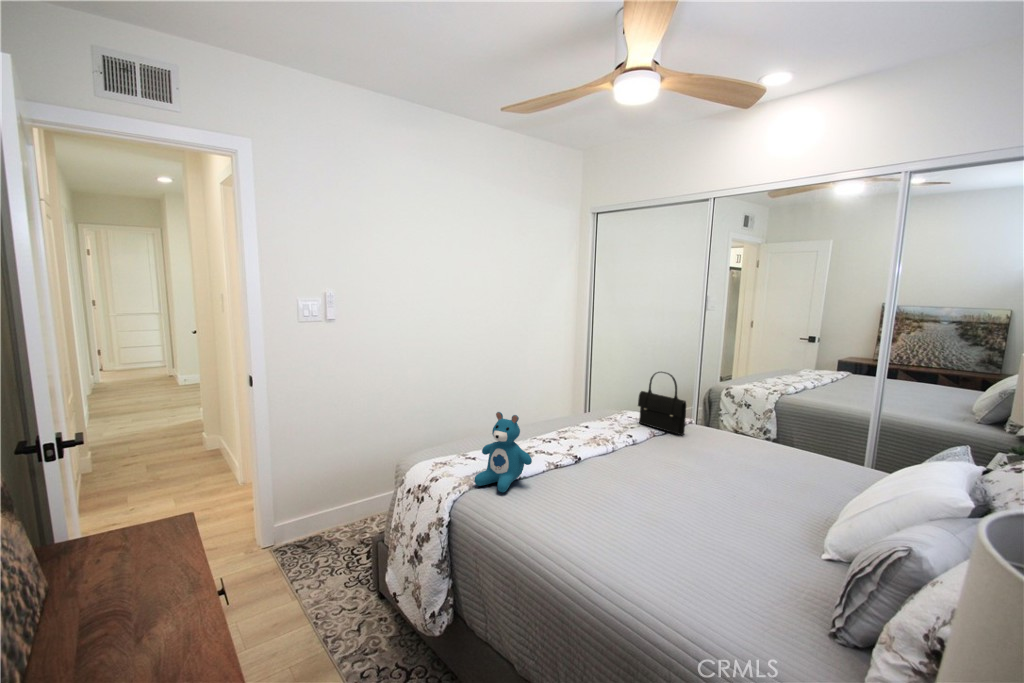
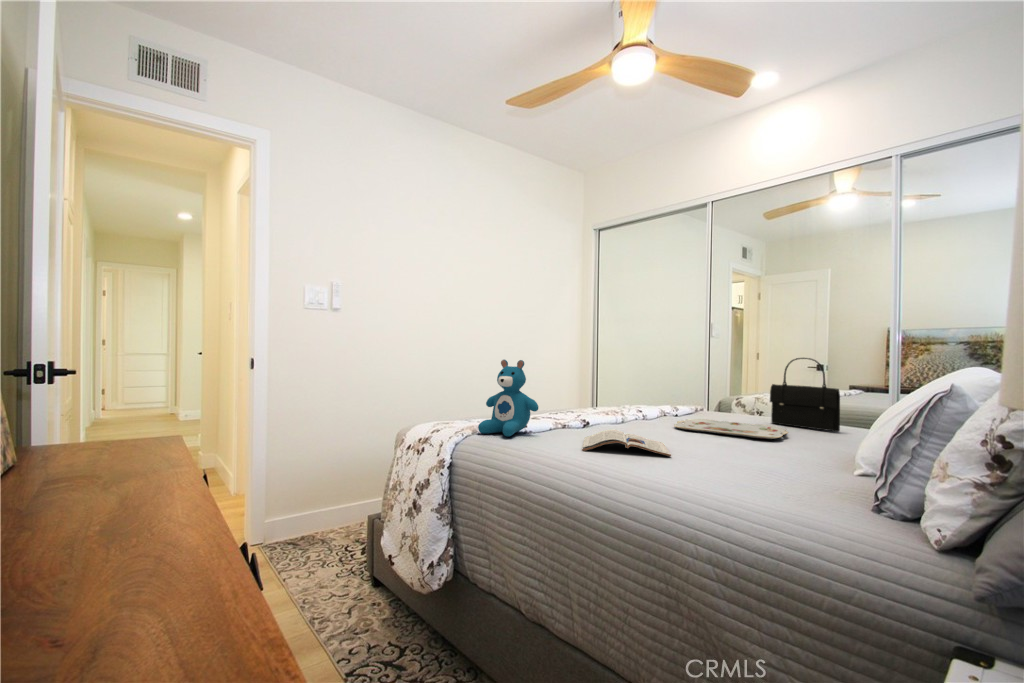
handbag: present [638,372,686,435] -> present [770,358,840,432]
serving tray: none [662,446,769,485] -> present [674,419,788,439]
magazine: none [572,485,654,526] -> present [582,430,671,456]

